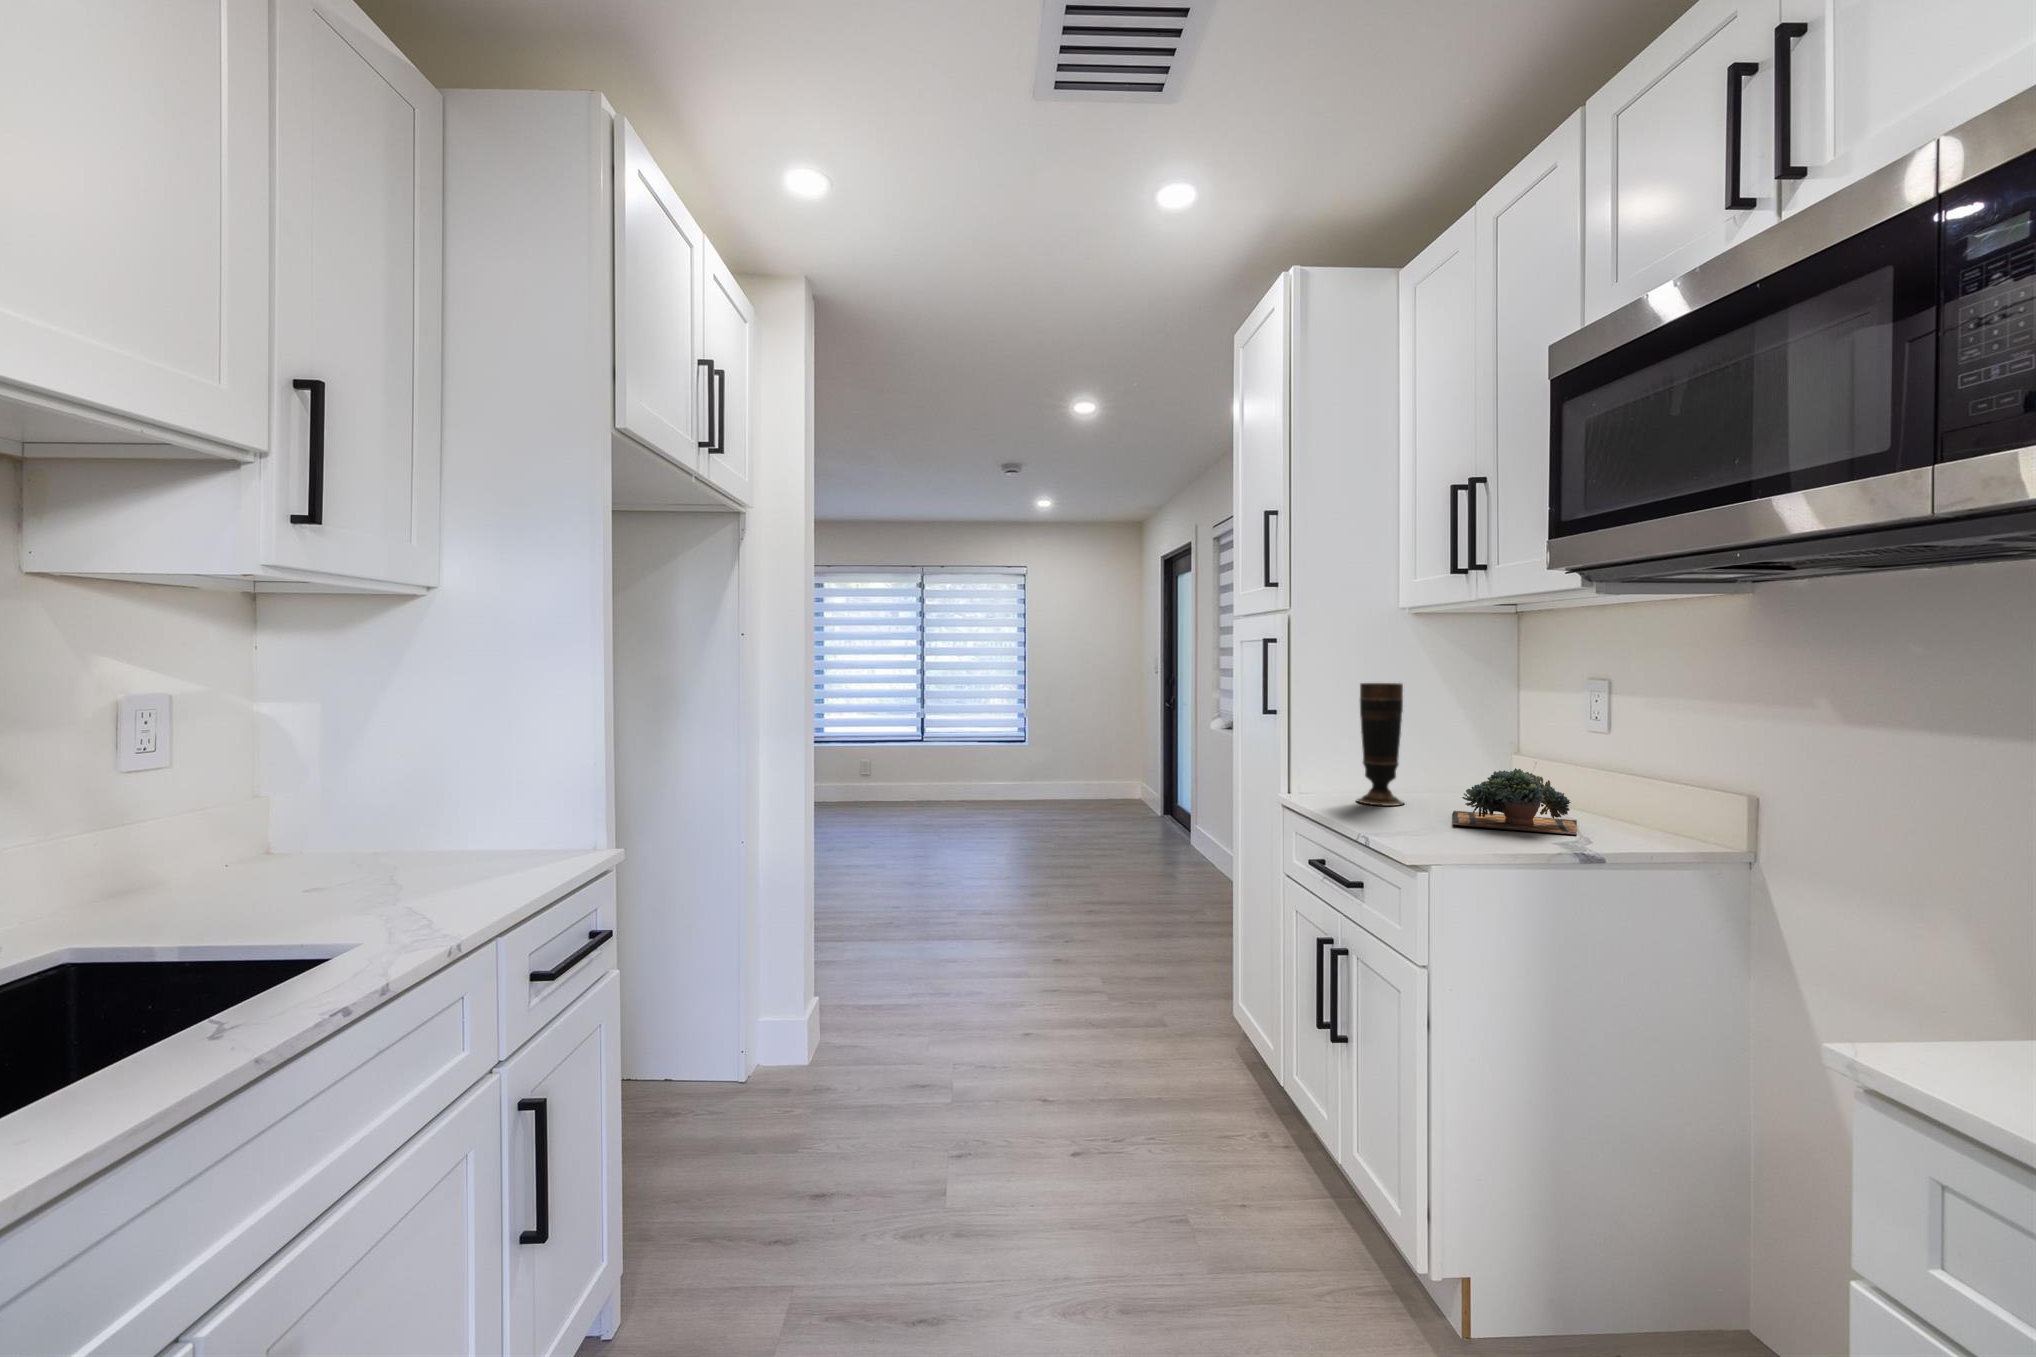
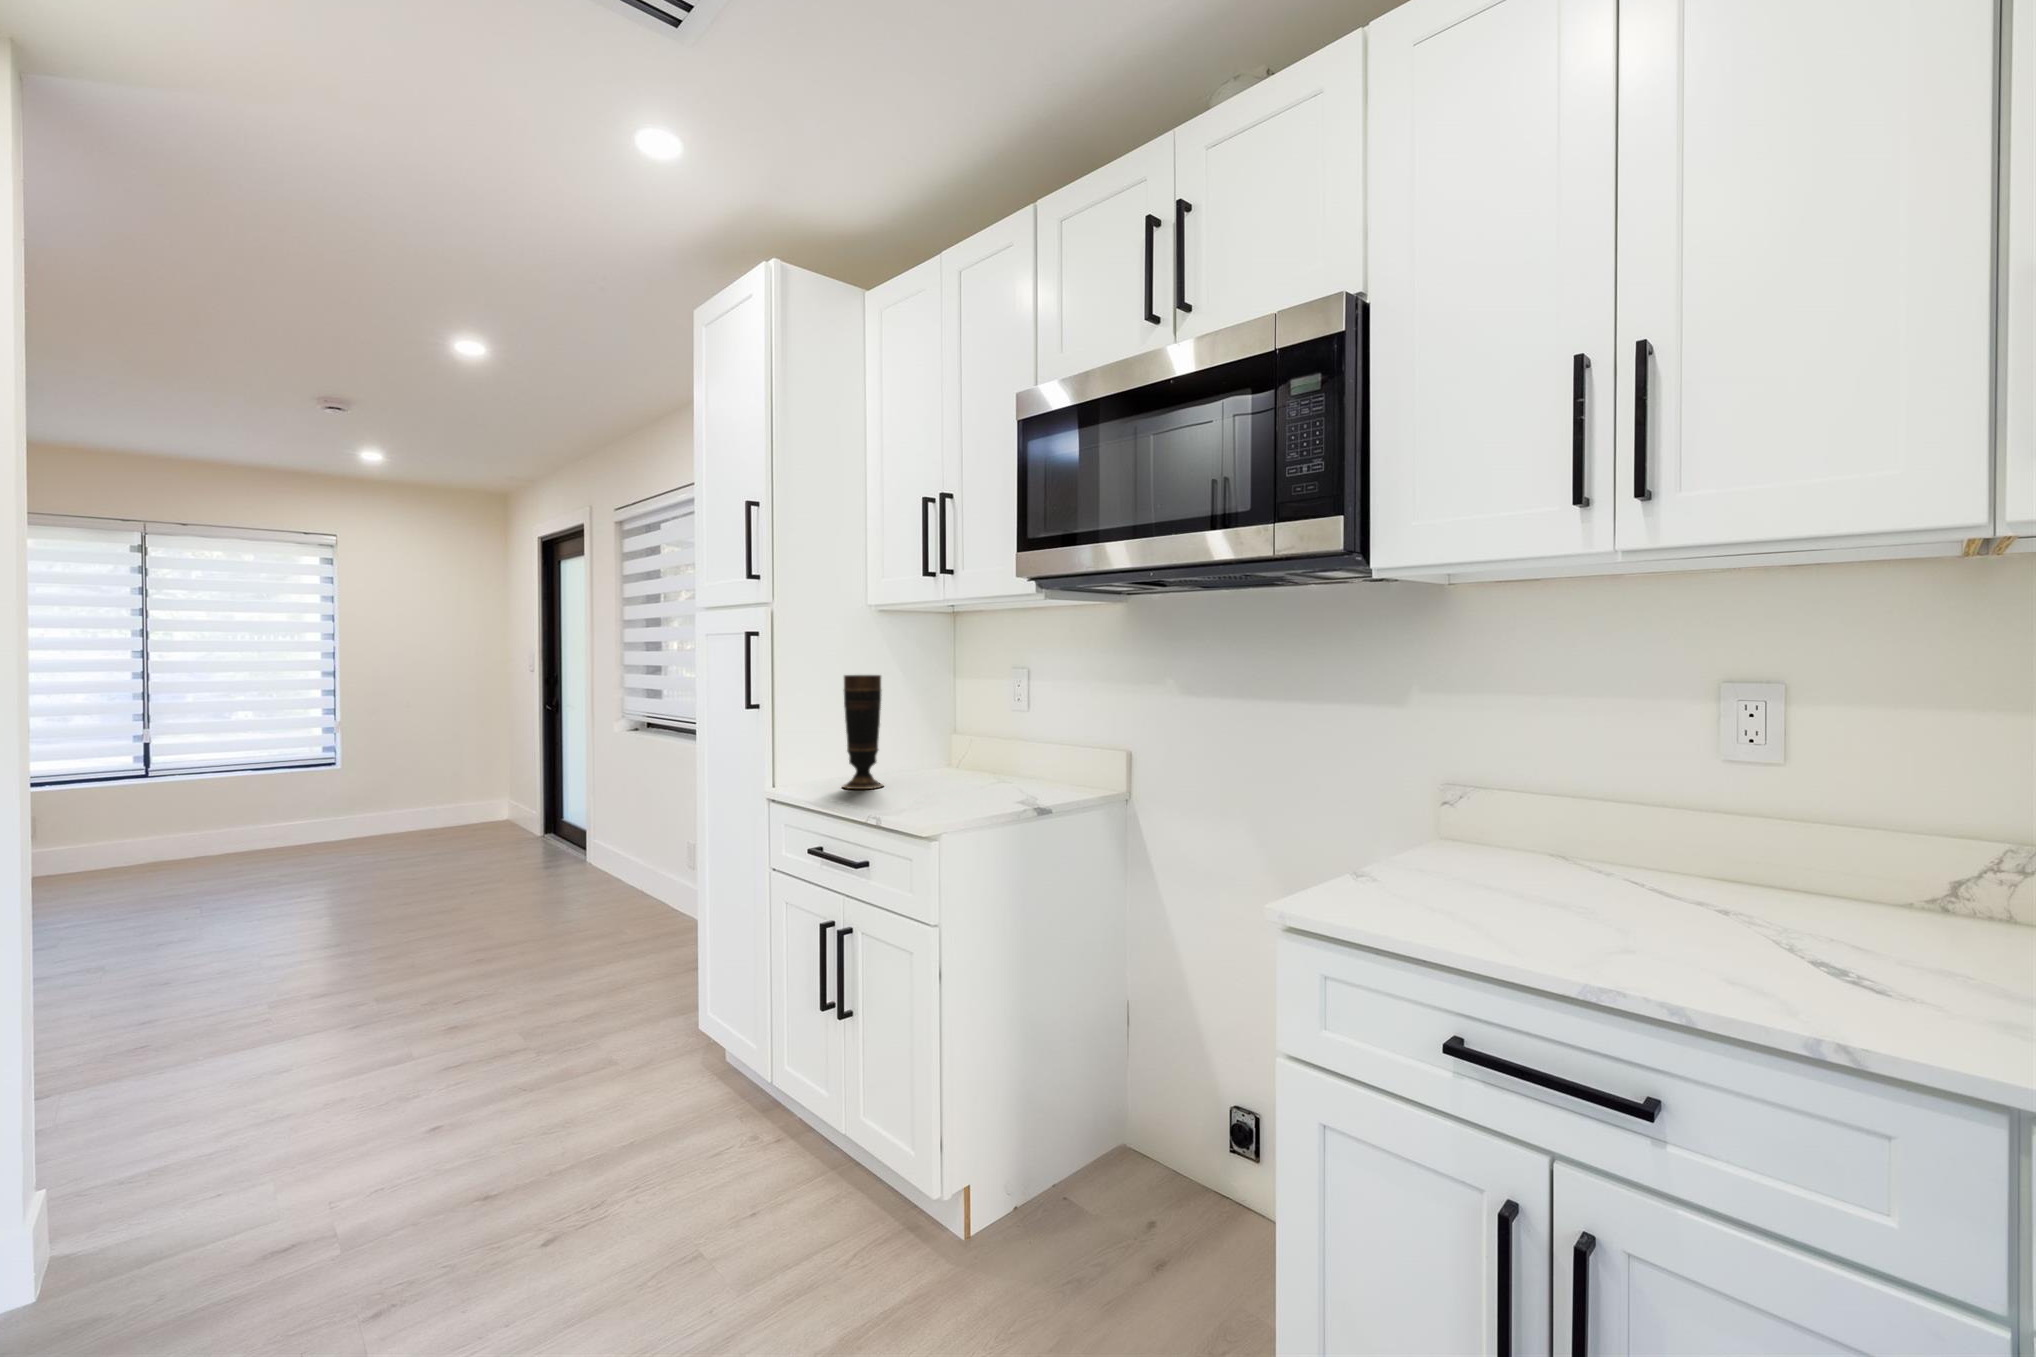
succulent plant: present [1453,768,1577,835] -> none [927,745,1026,798]

